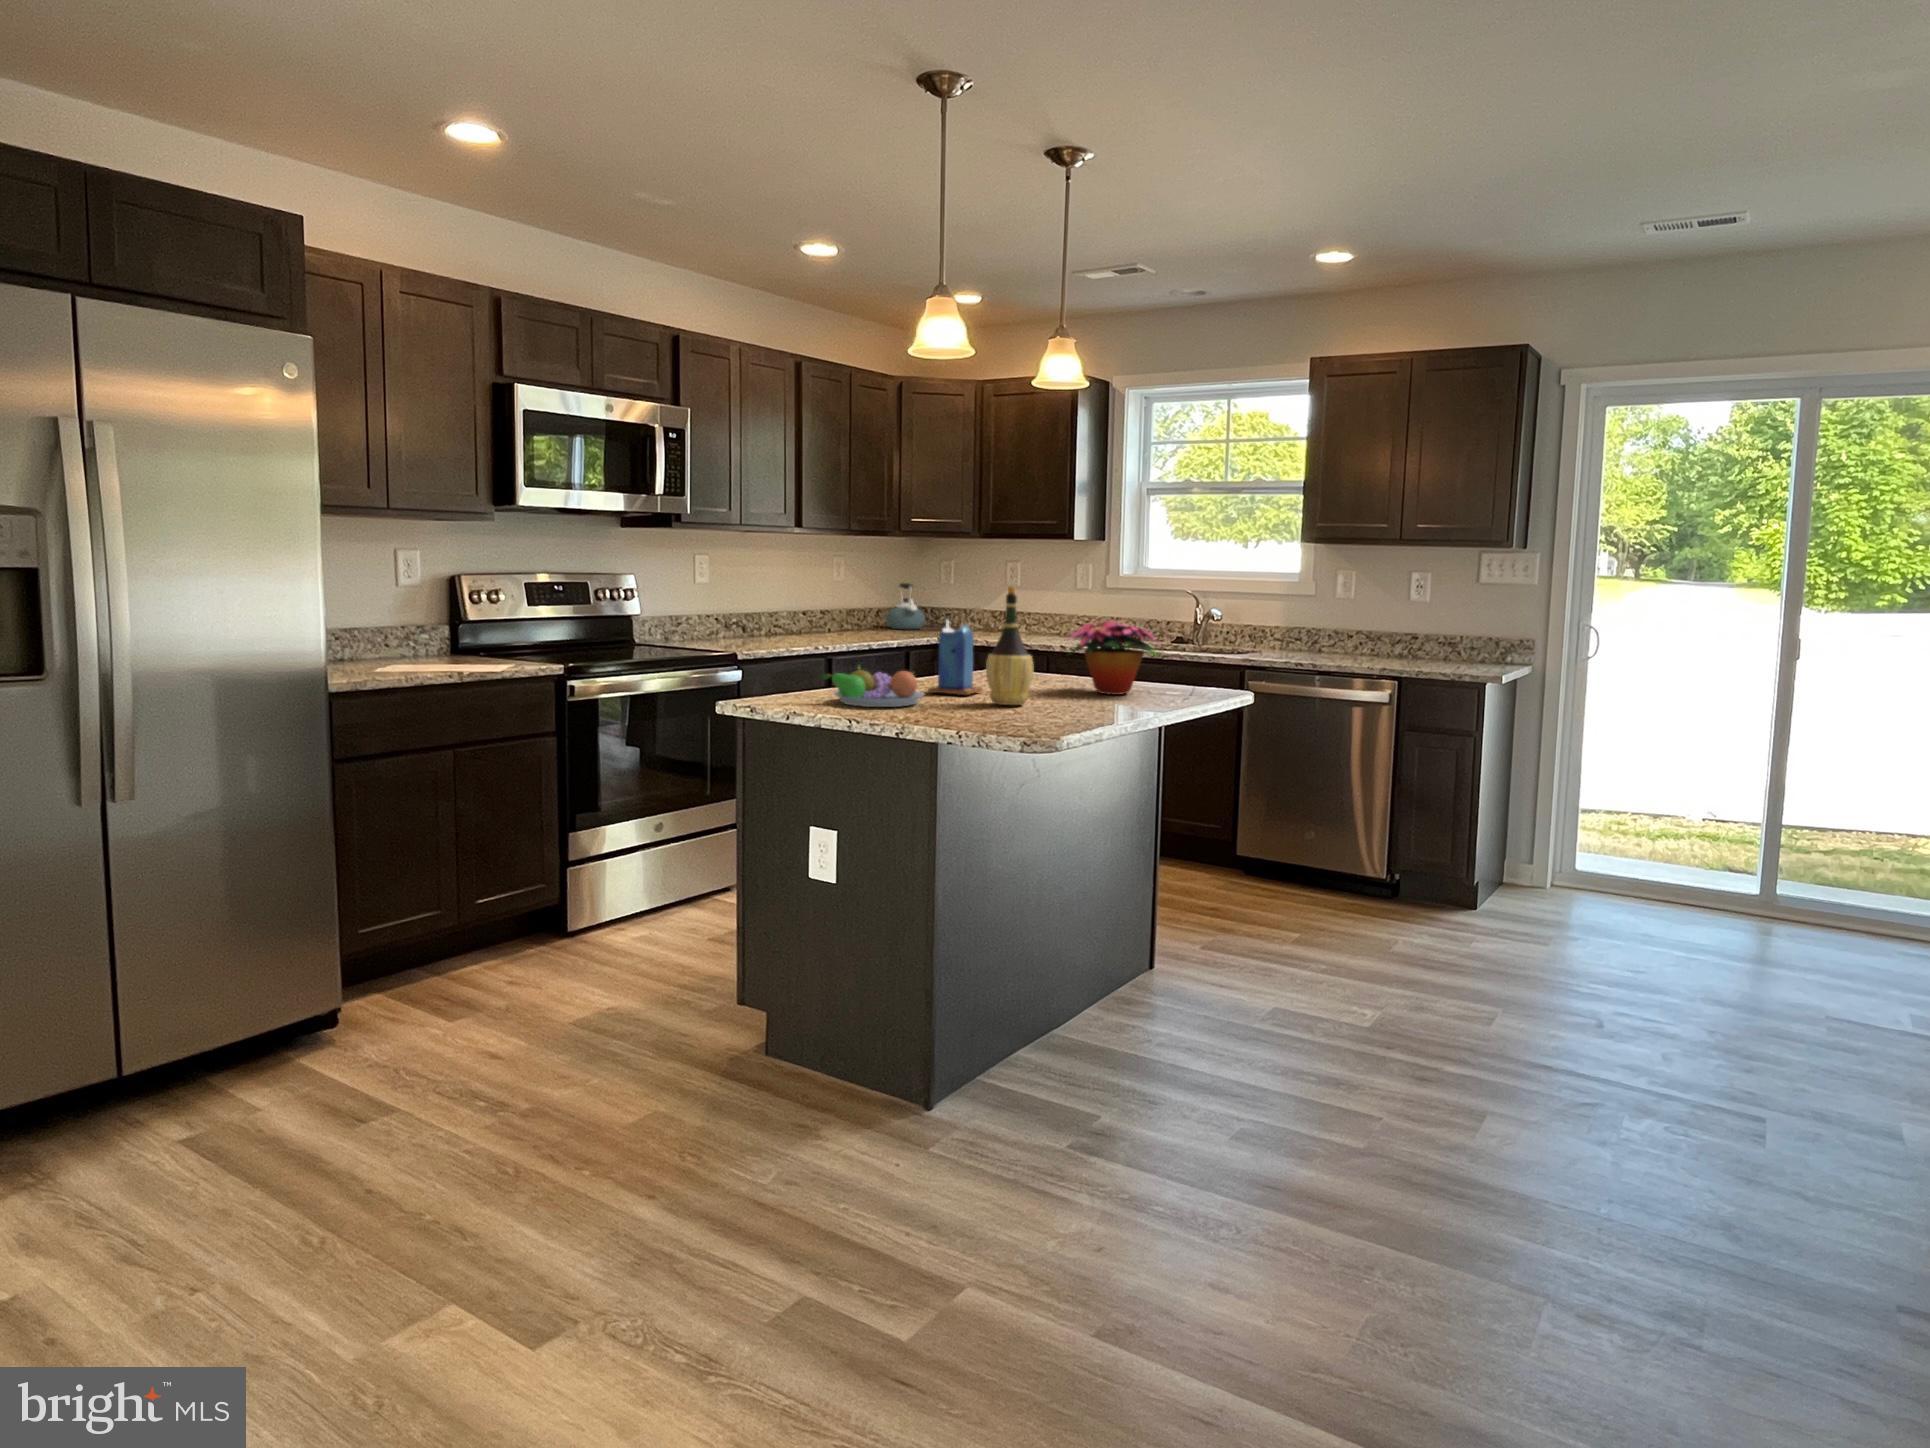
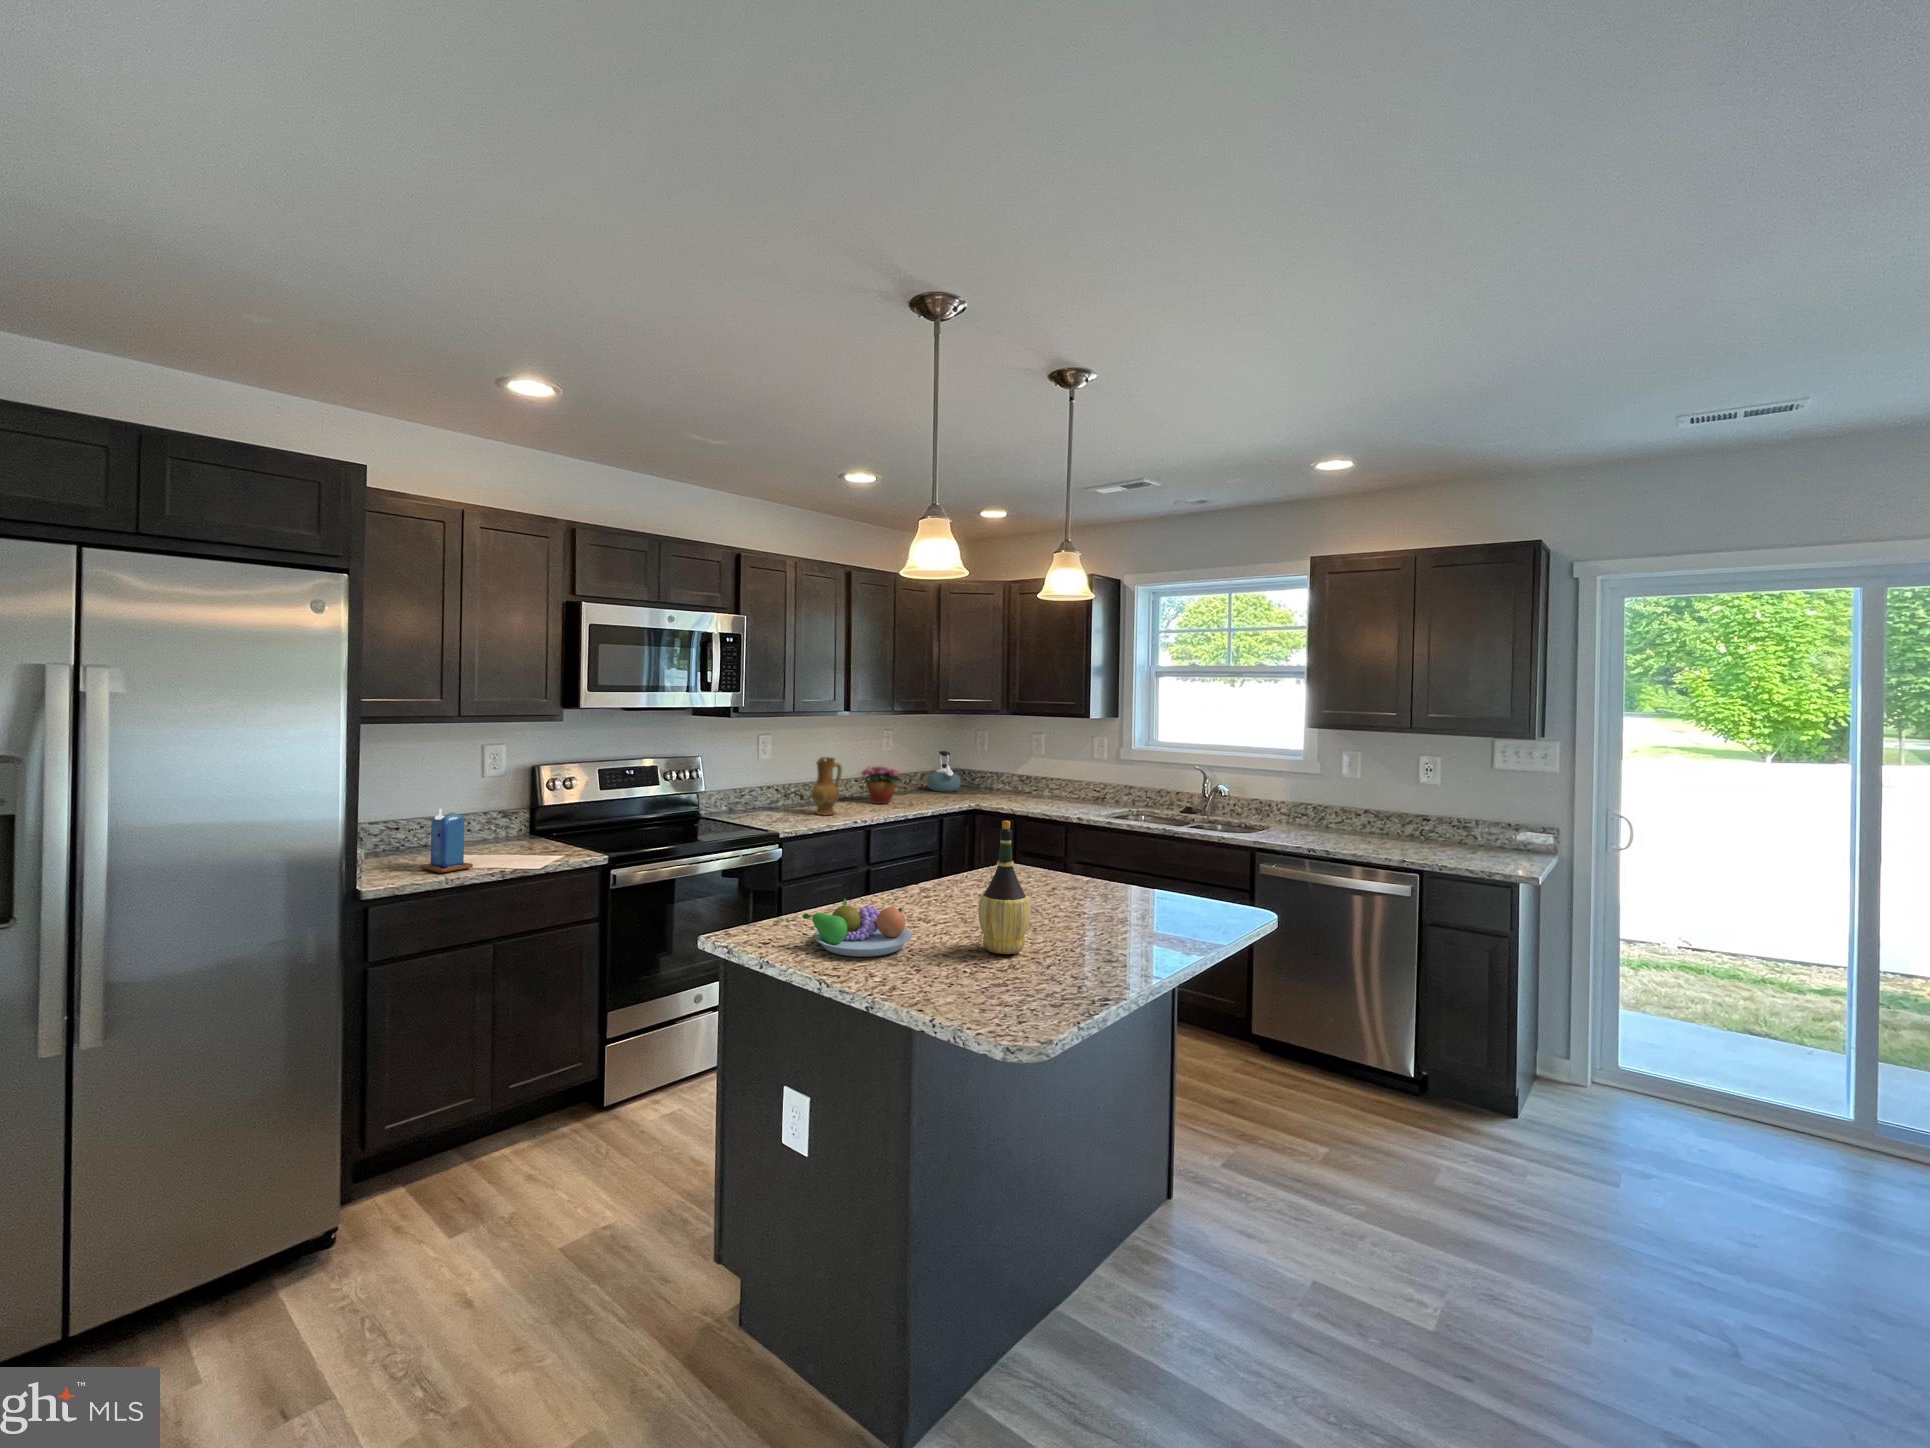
ceramic jug: none [763,579,798,644] -> present [811,757,842,815]
candle: present [928,621,982,695] -> present [421,809,473,873]
flower arrangement: present [1070,621,1157,695] -> present [859,766,899,804]

